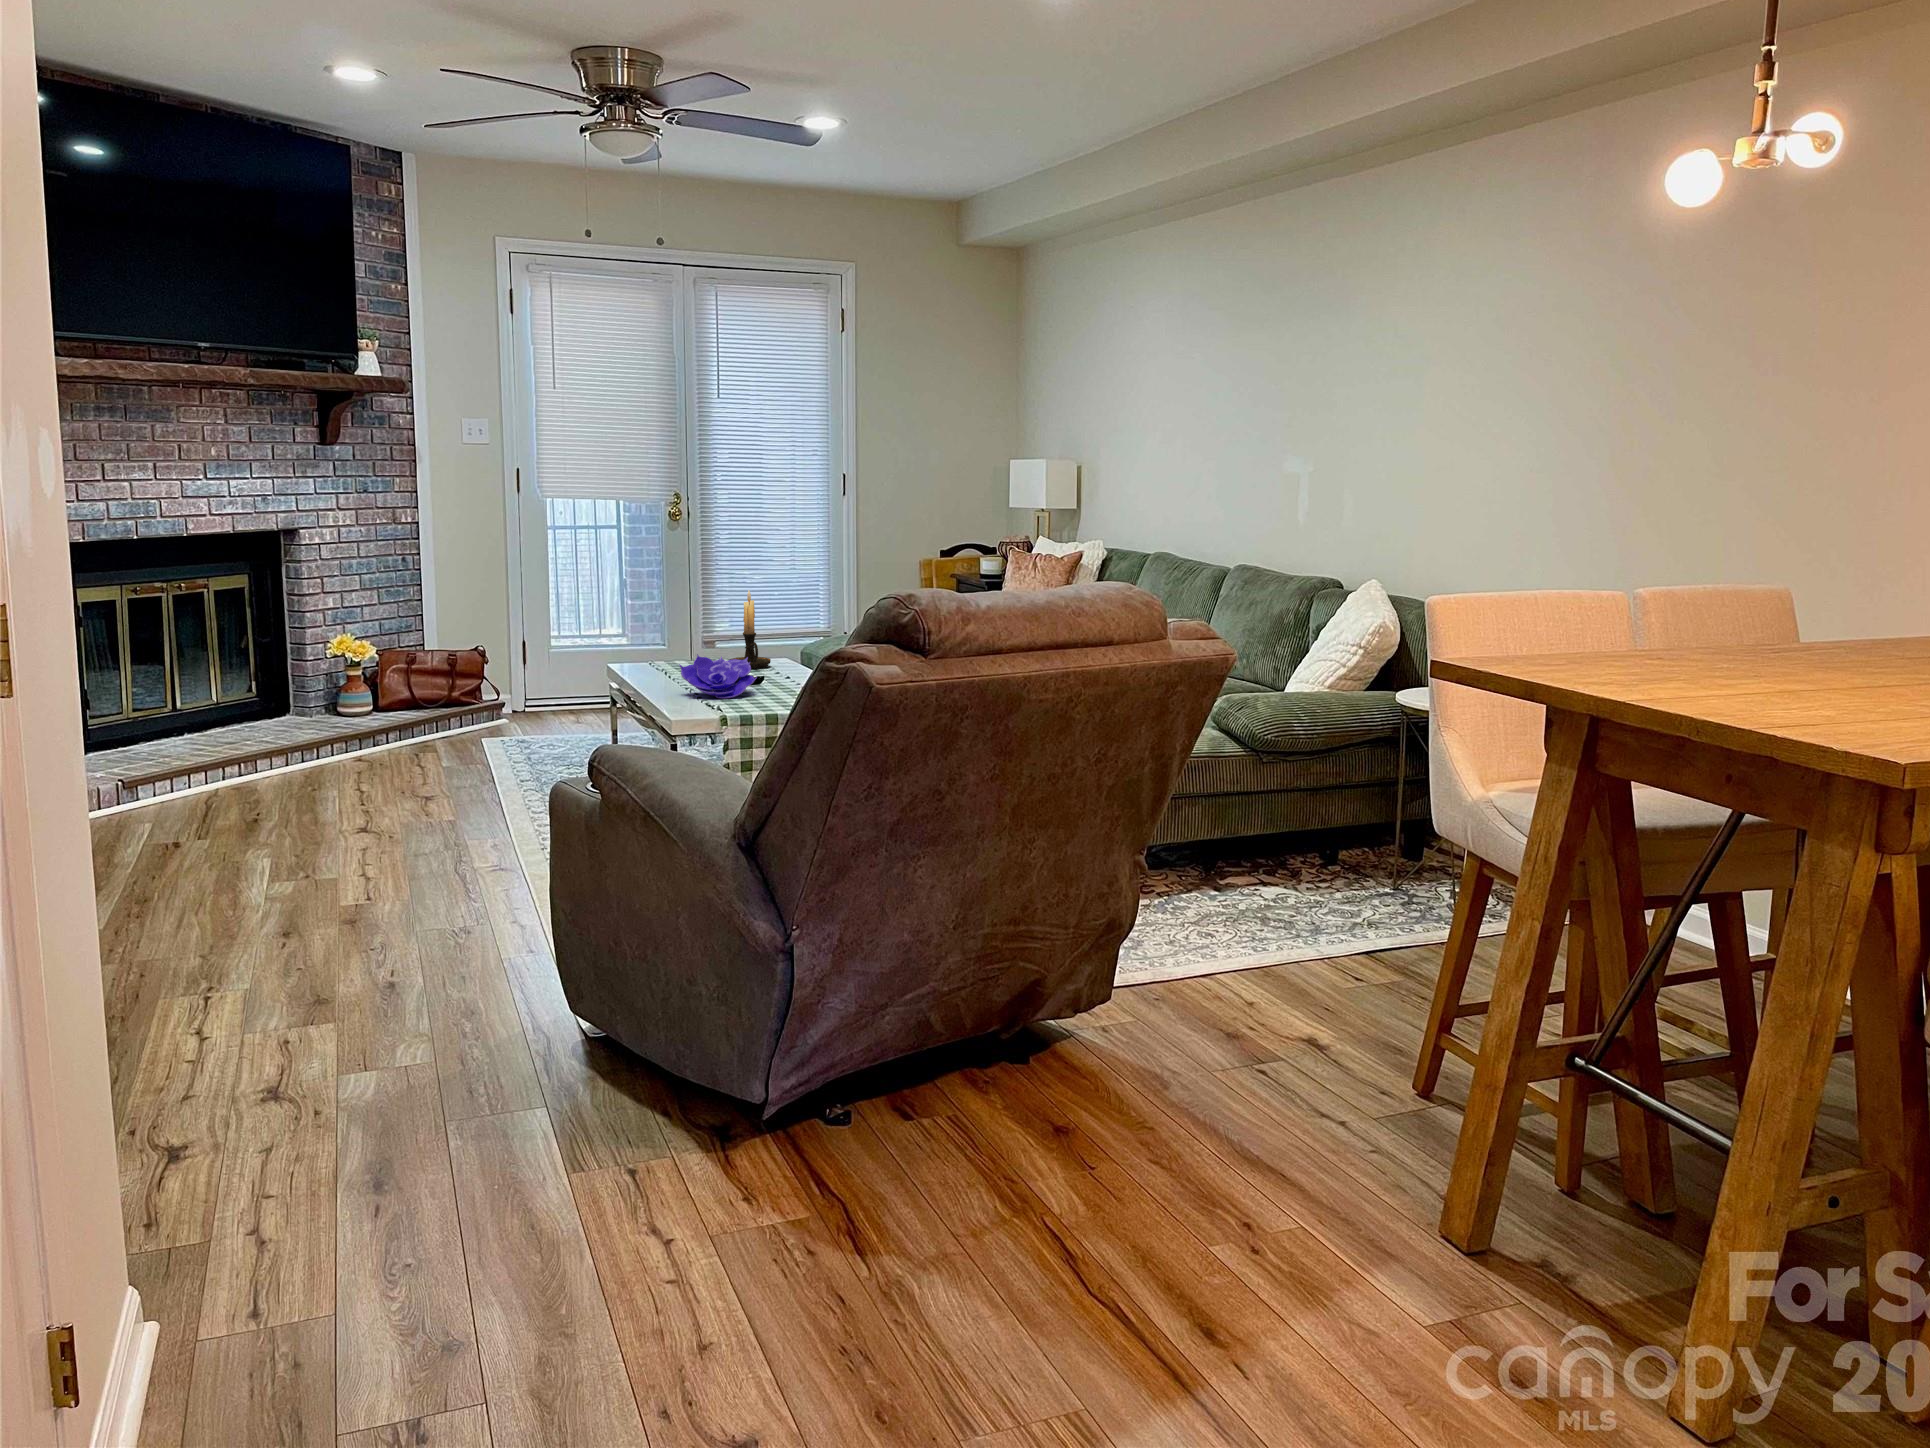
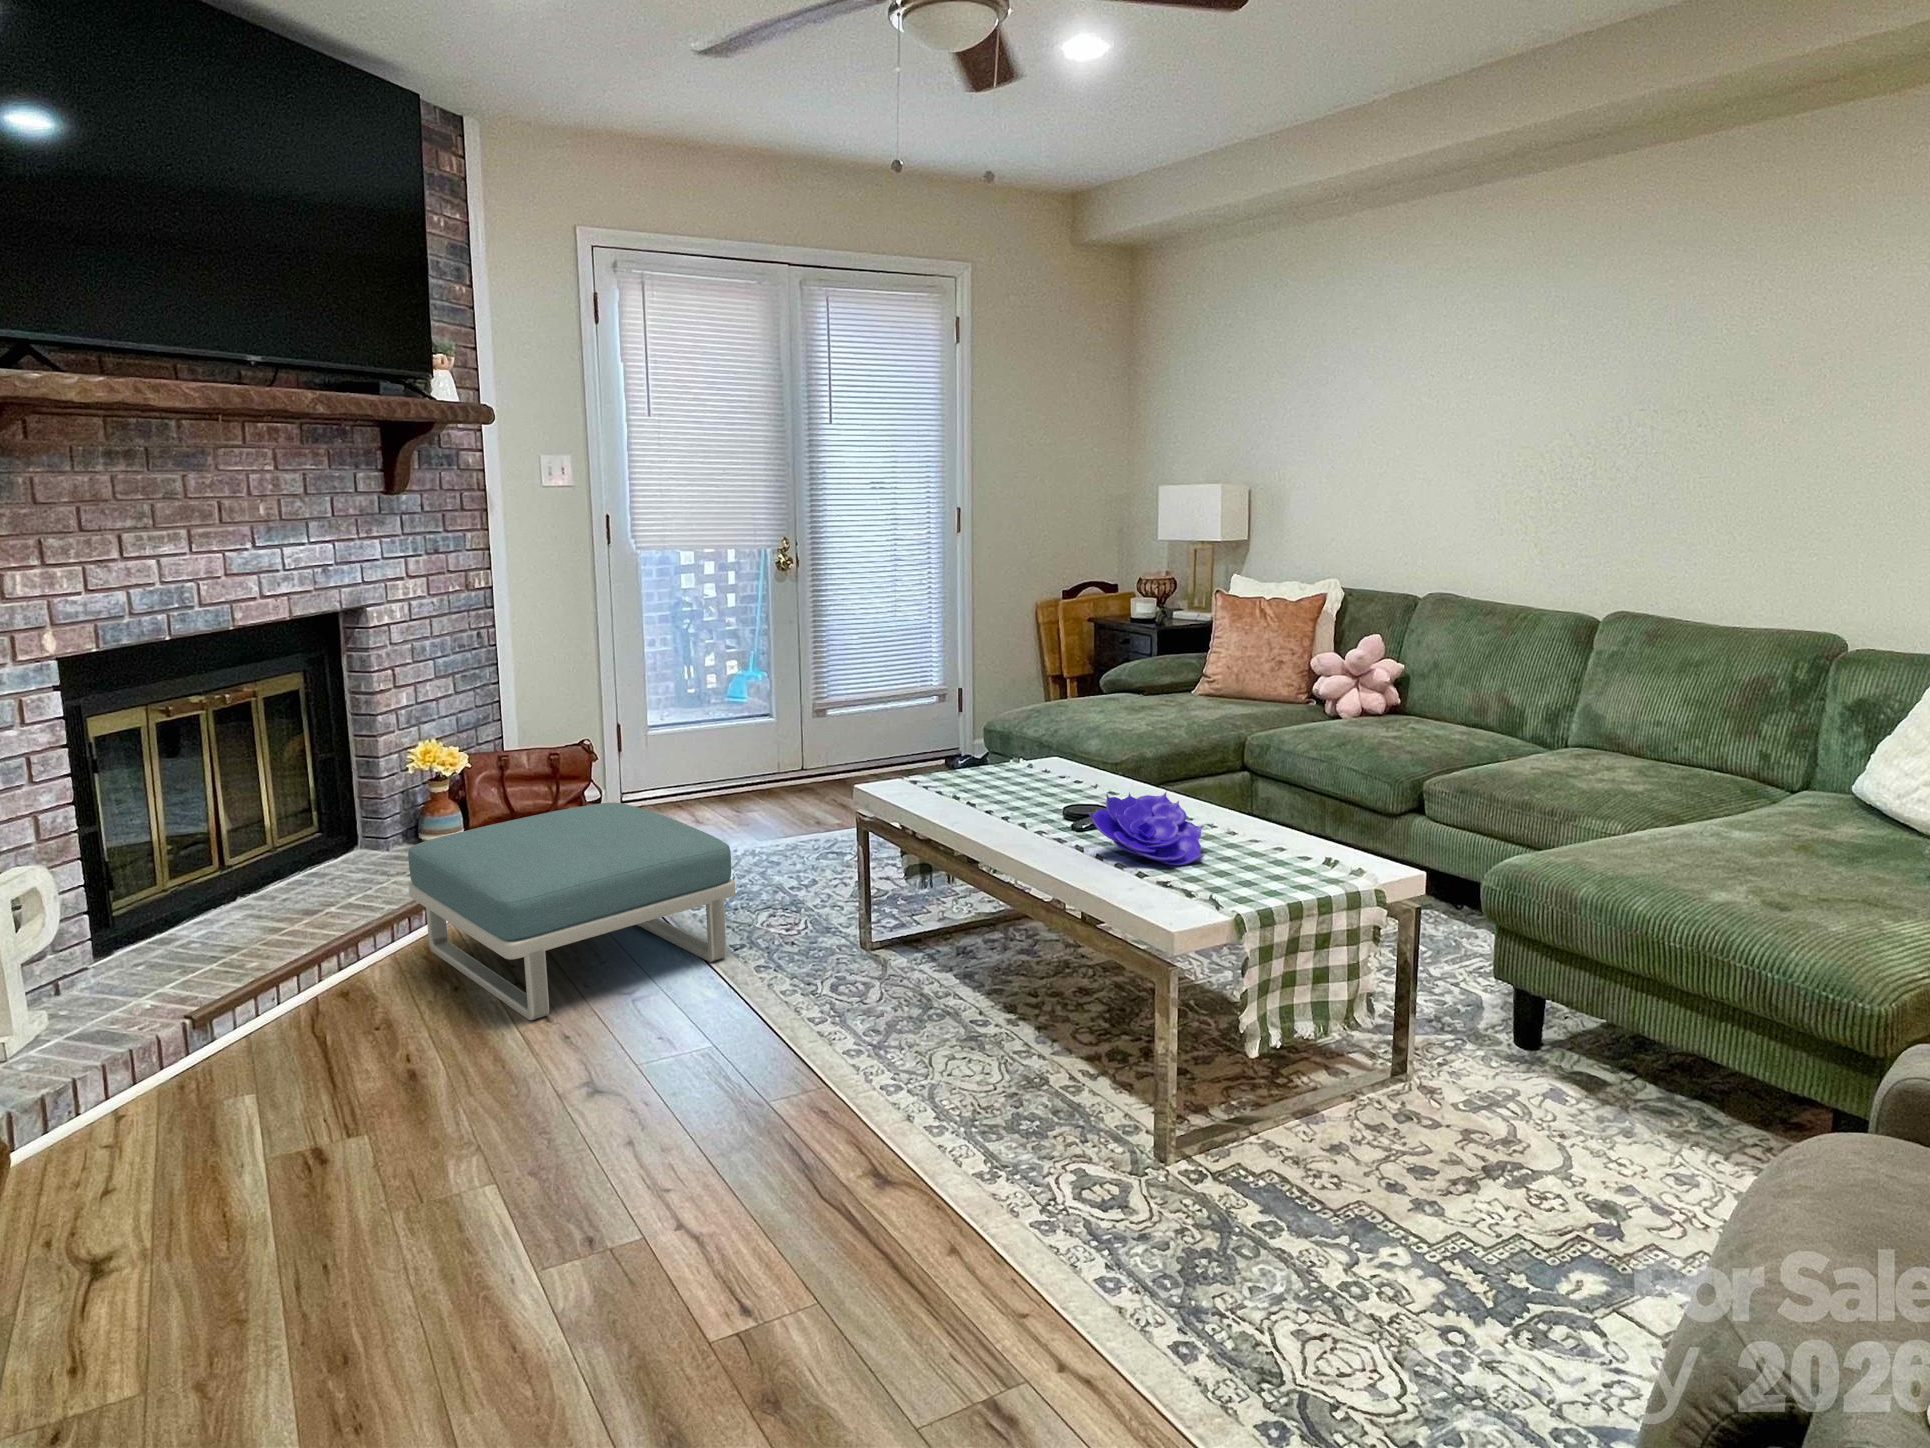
candle holder: present [730,591,771,669] -> none [1033,678,1089,786]
footstool: none [291,680,514,805] -> present [408,803,735,1020]

